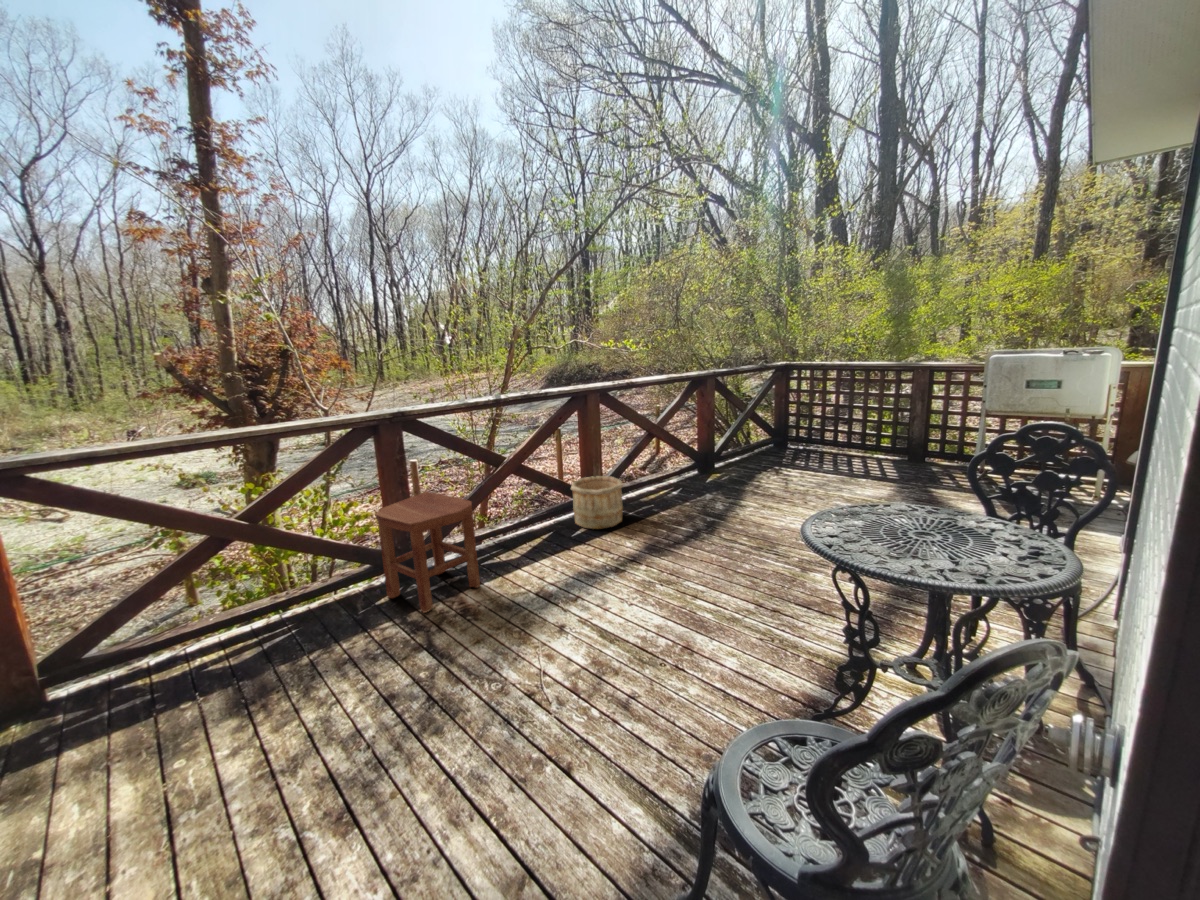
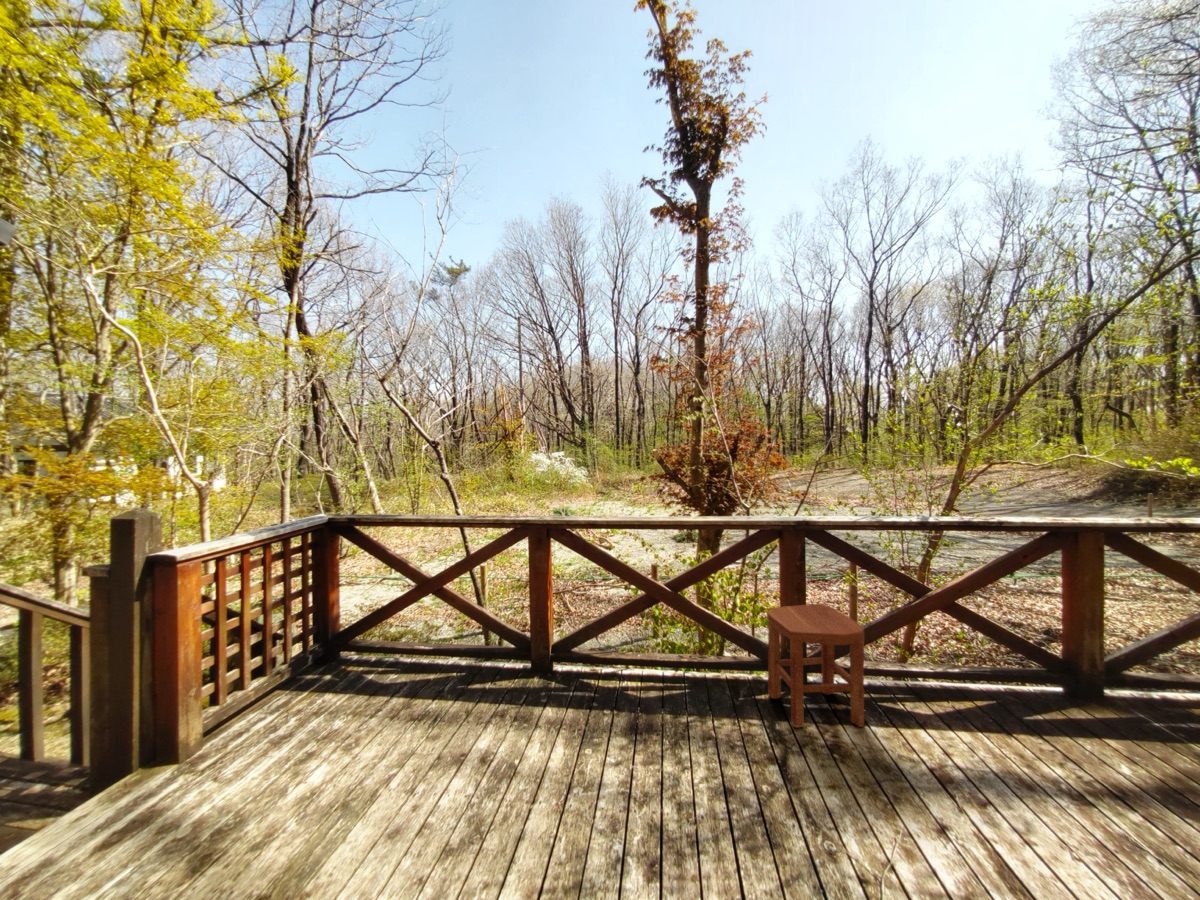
wooden bucket: present [571,476,623,529] -> none [1029,643,1133,732]

